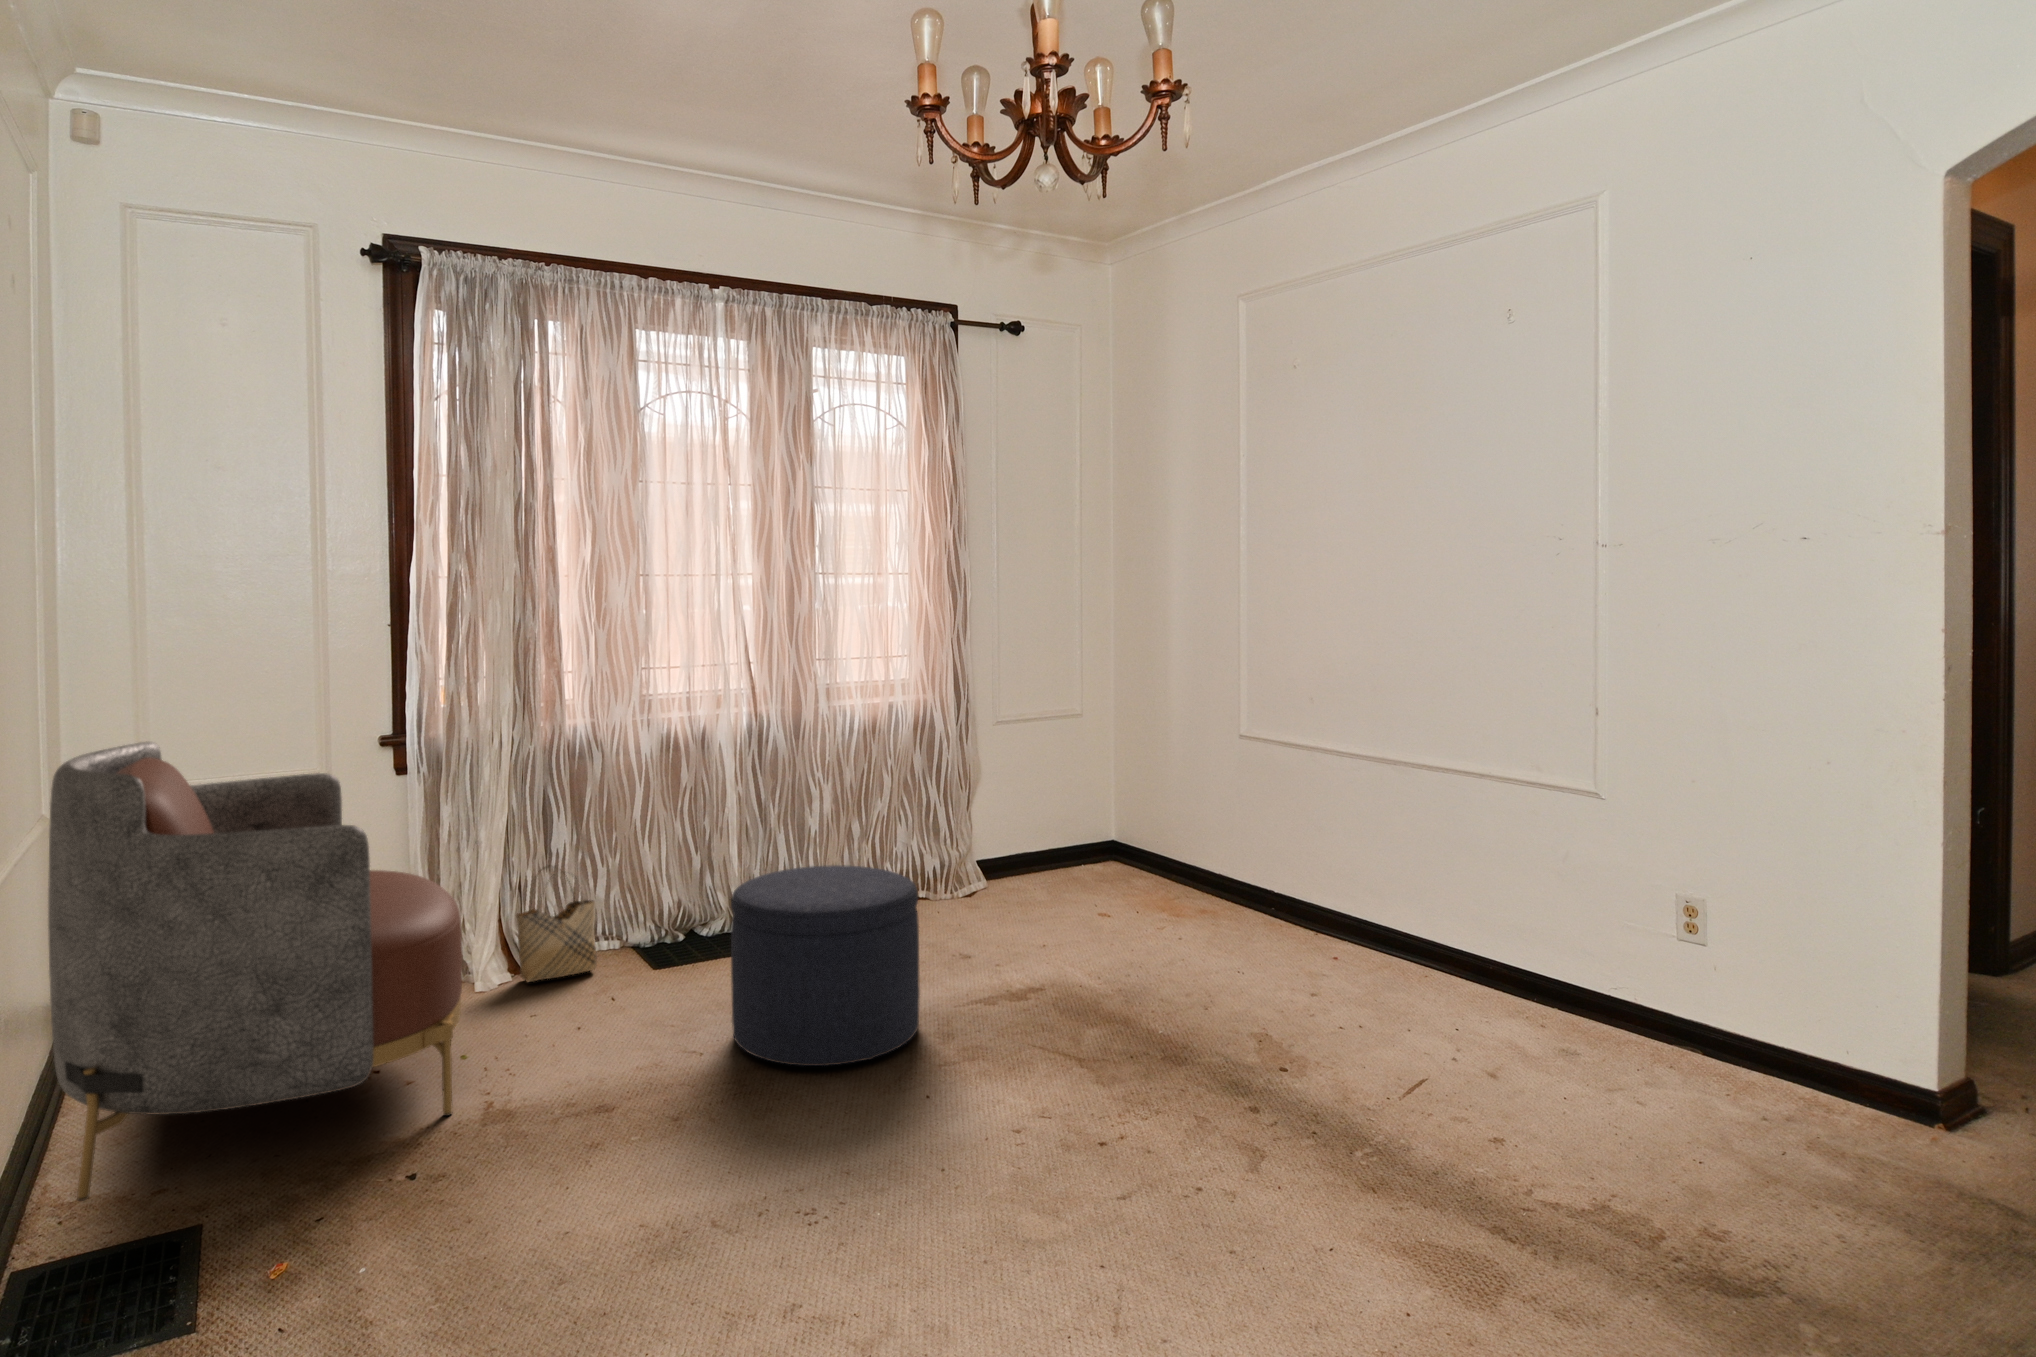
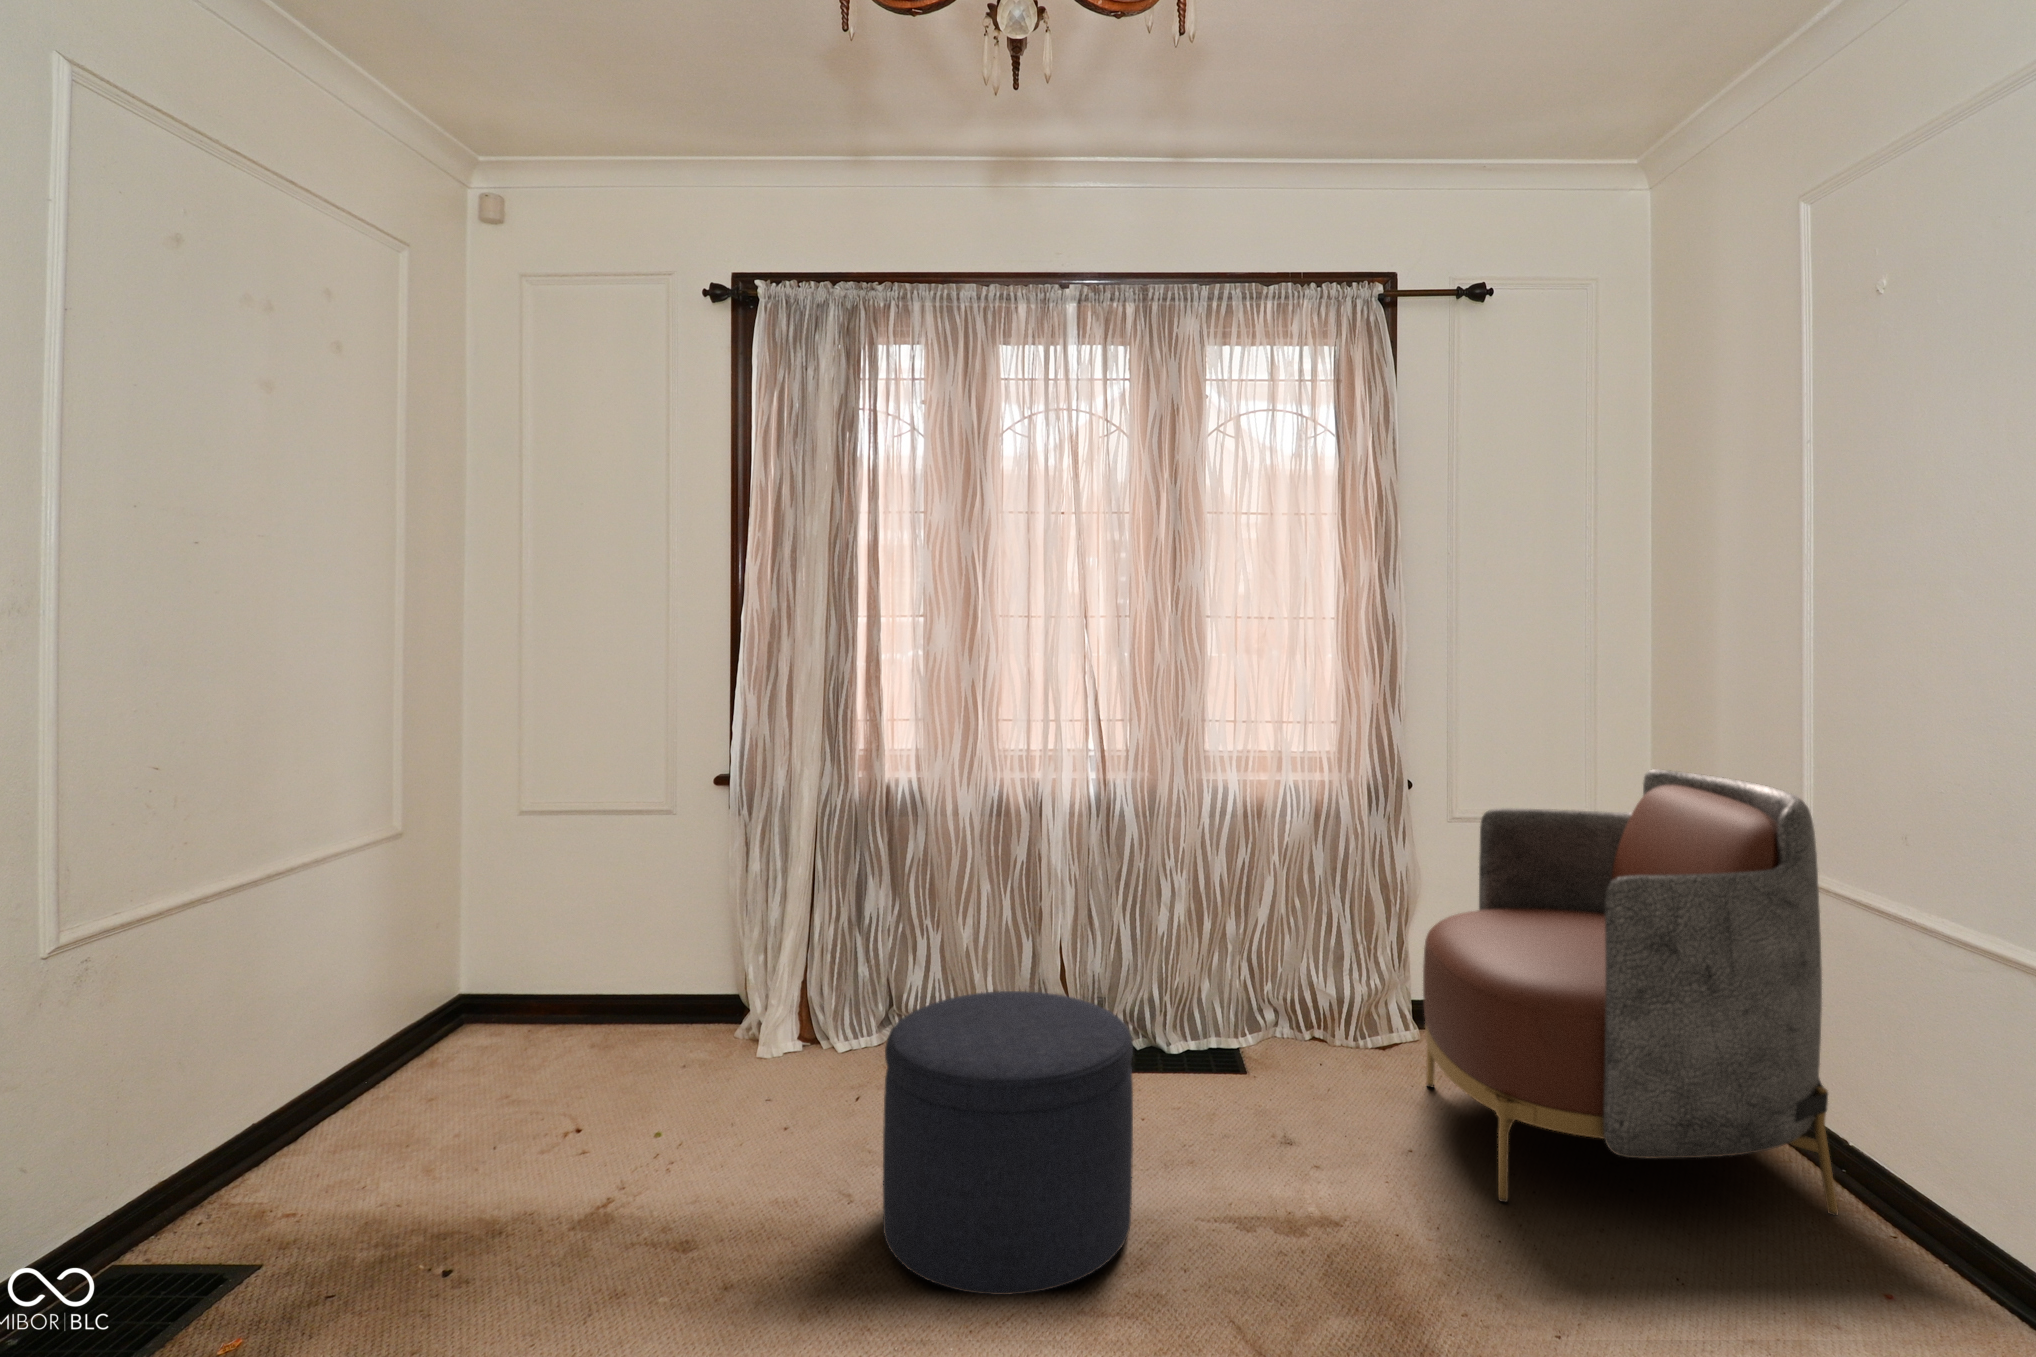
armchair: present [48,742,463,1201] -> present [1423,769,1838,1216]
woven basket: present [516,865,597,982] -> none [801,929,891,1057]

